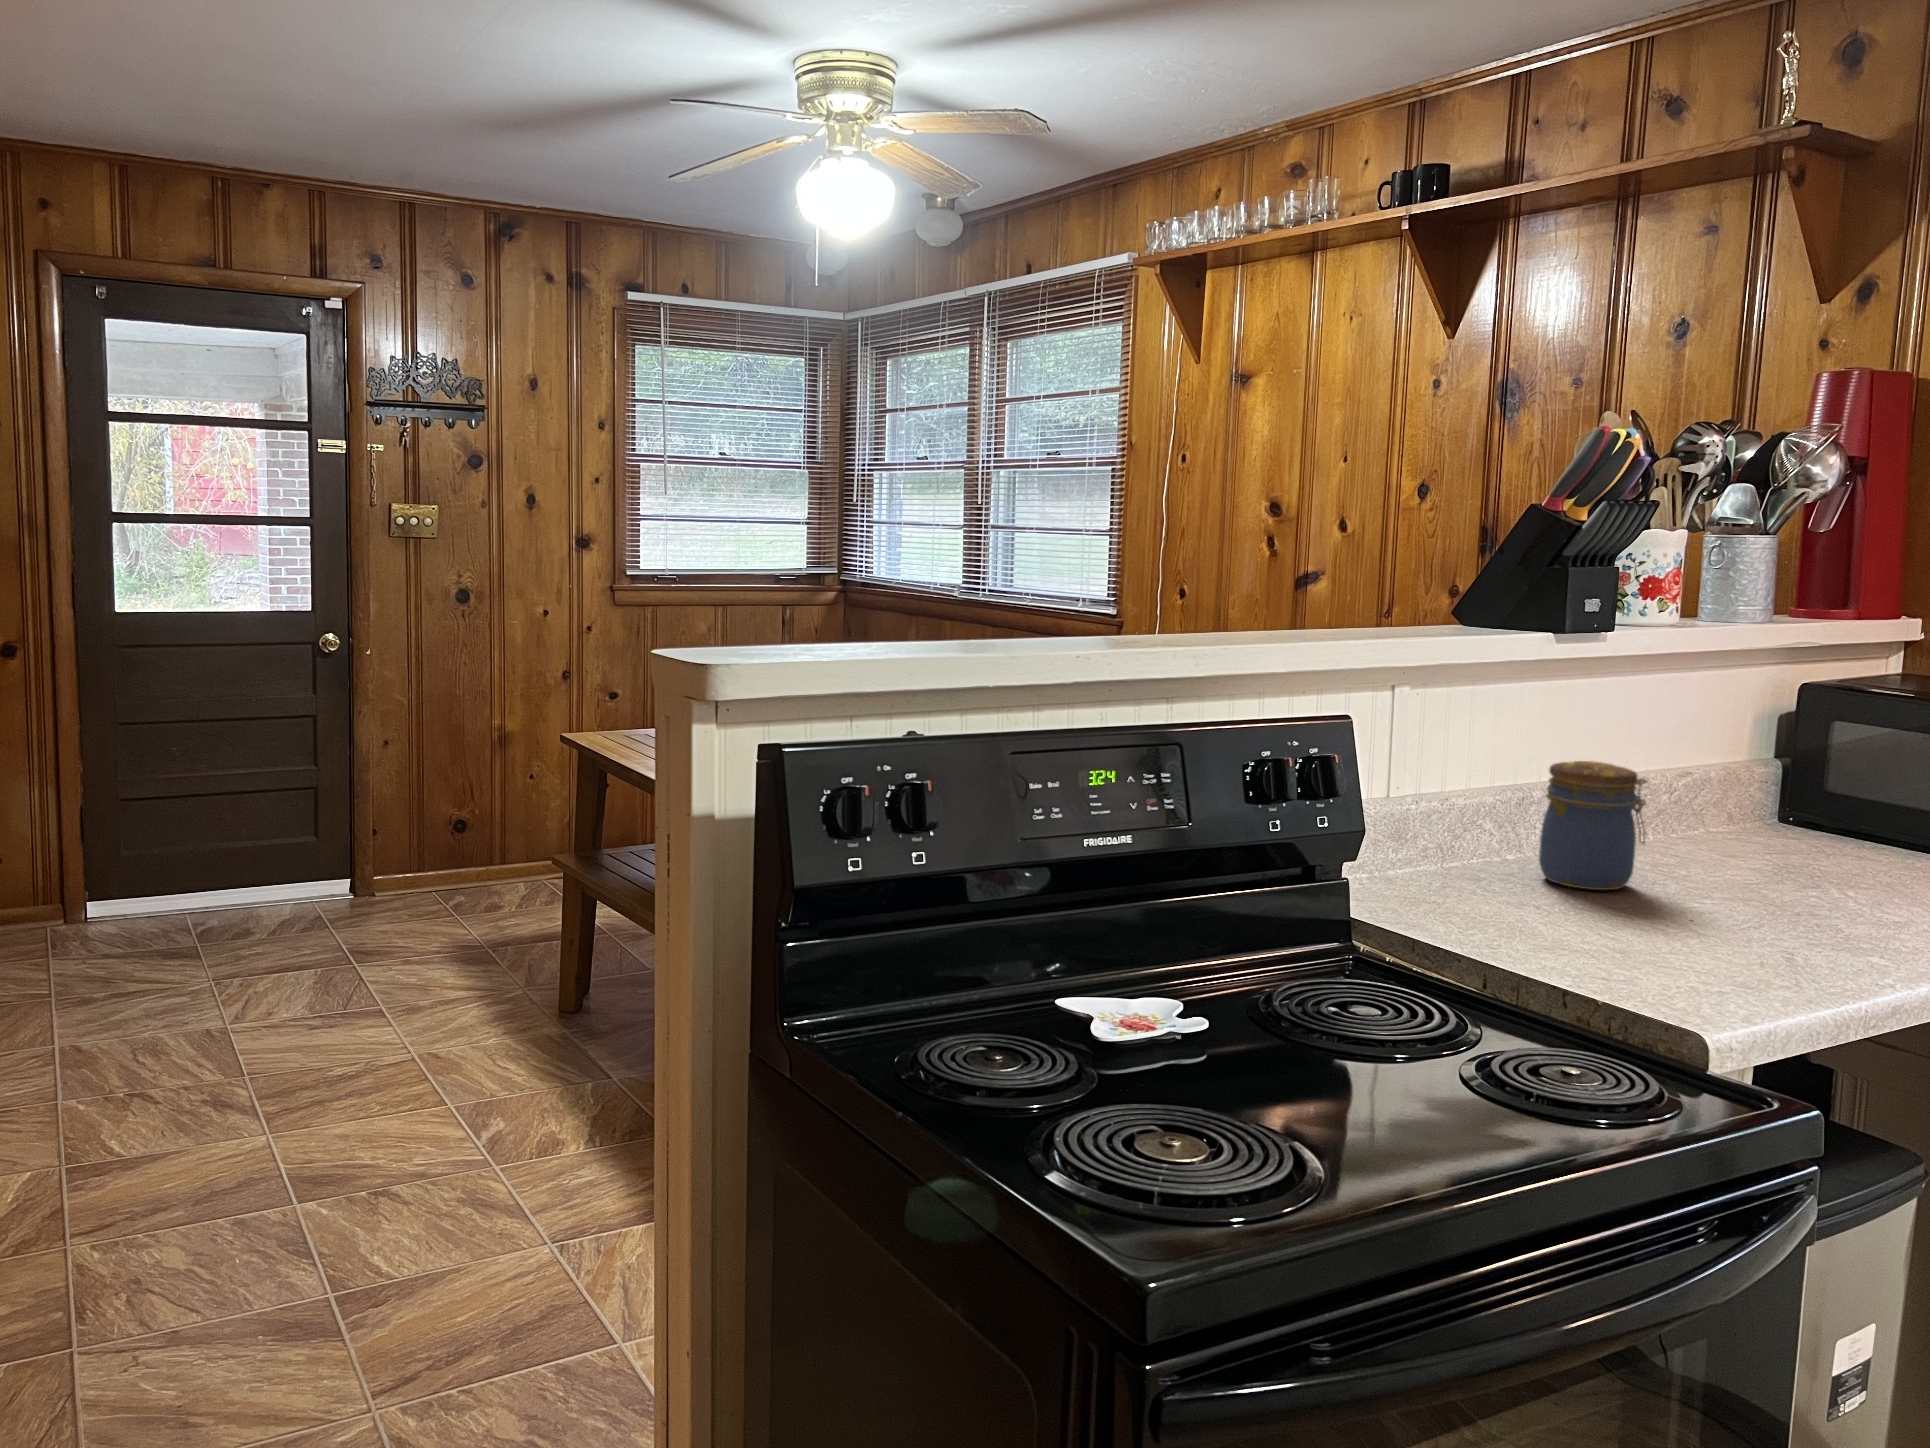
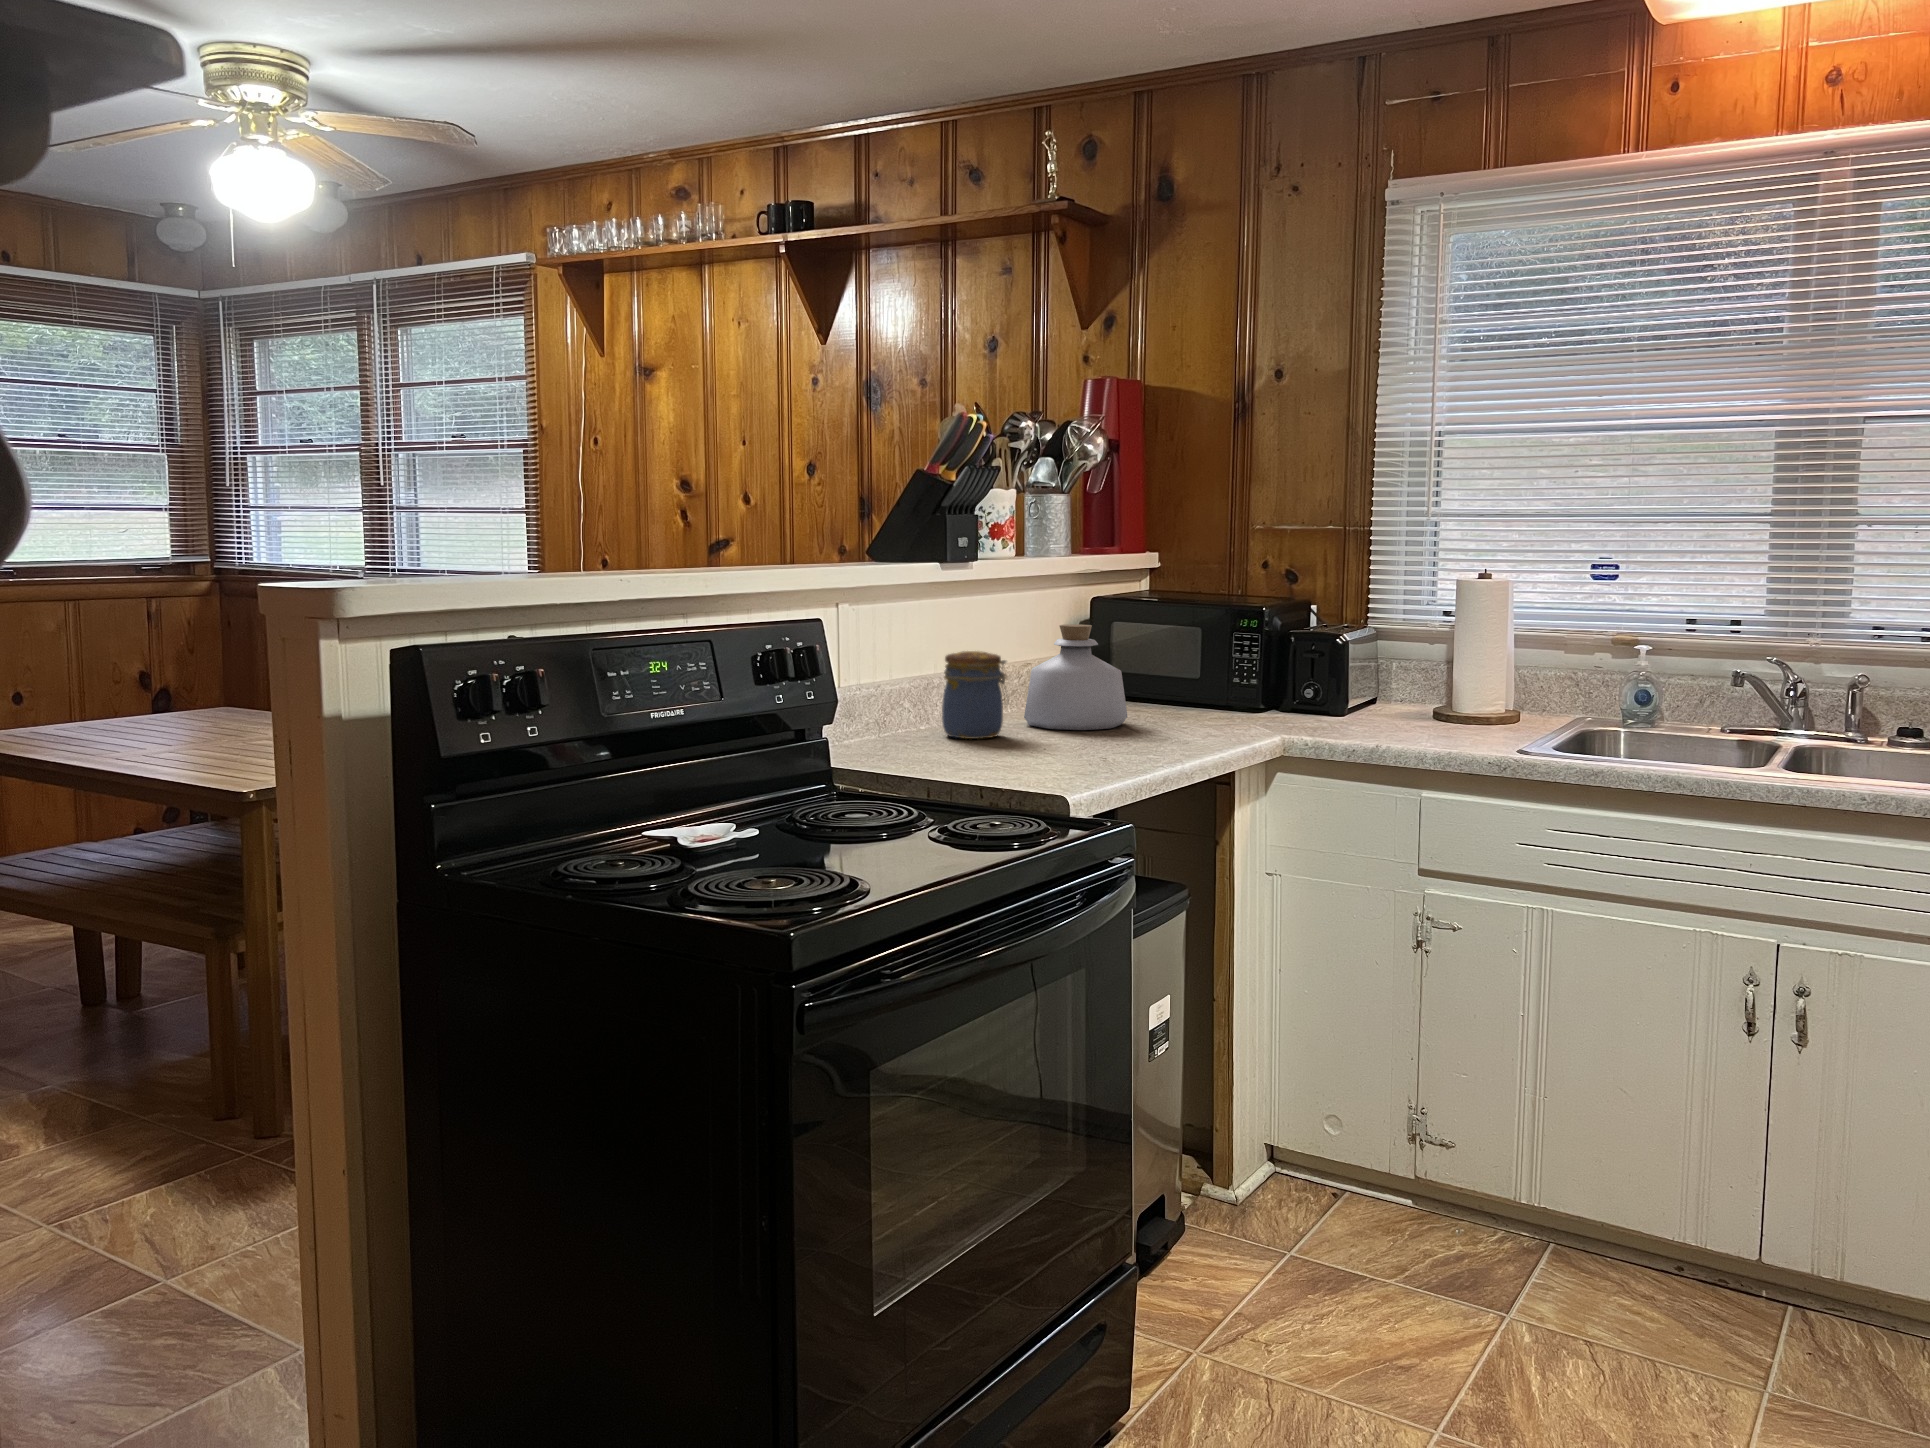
bottle: none [1672,729,1848,892] -> present [1024,624,1128,730]

